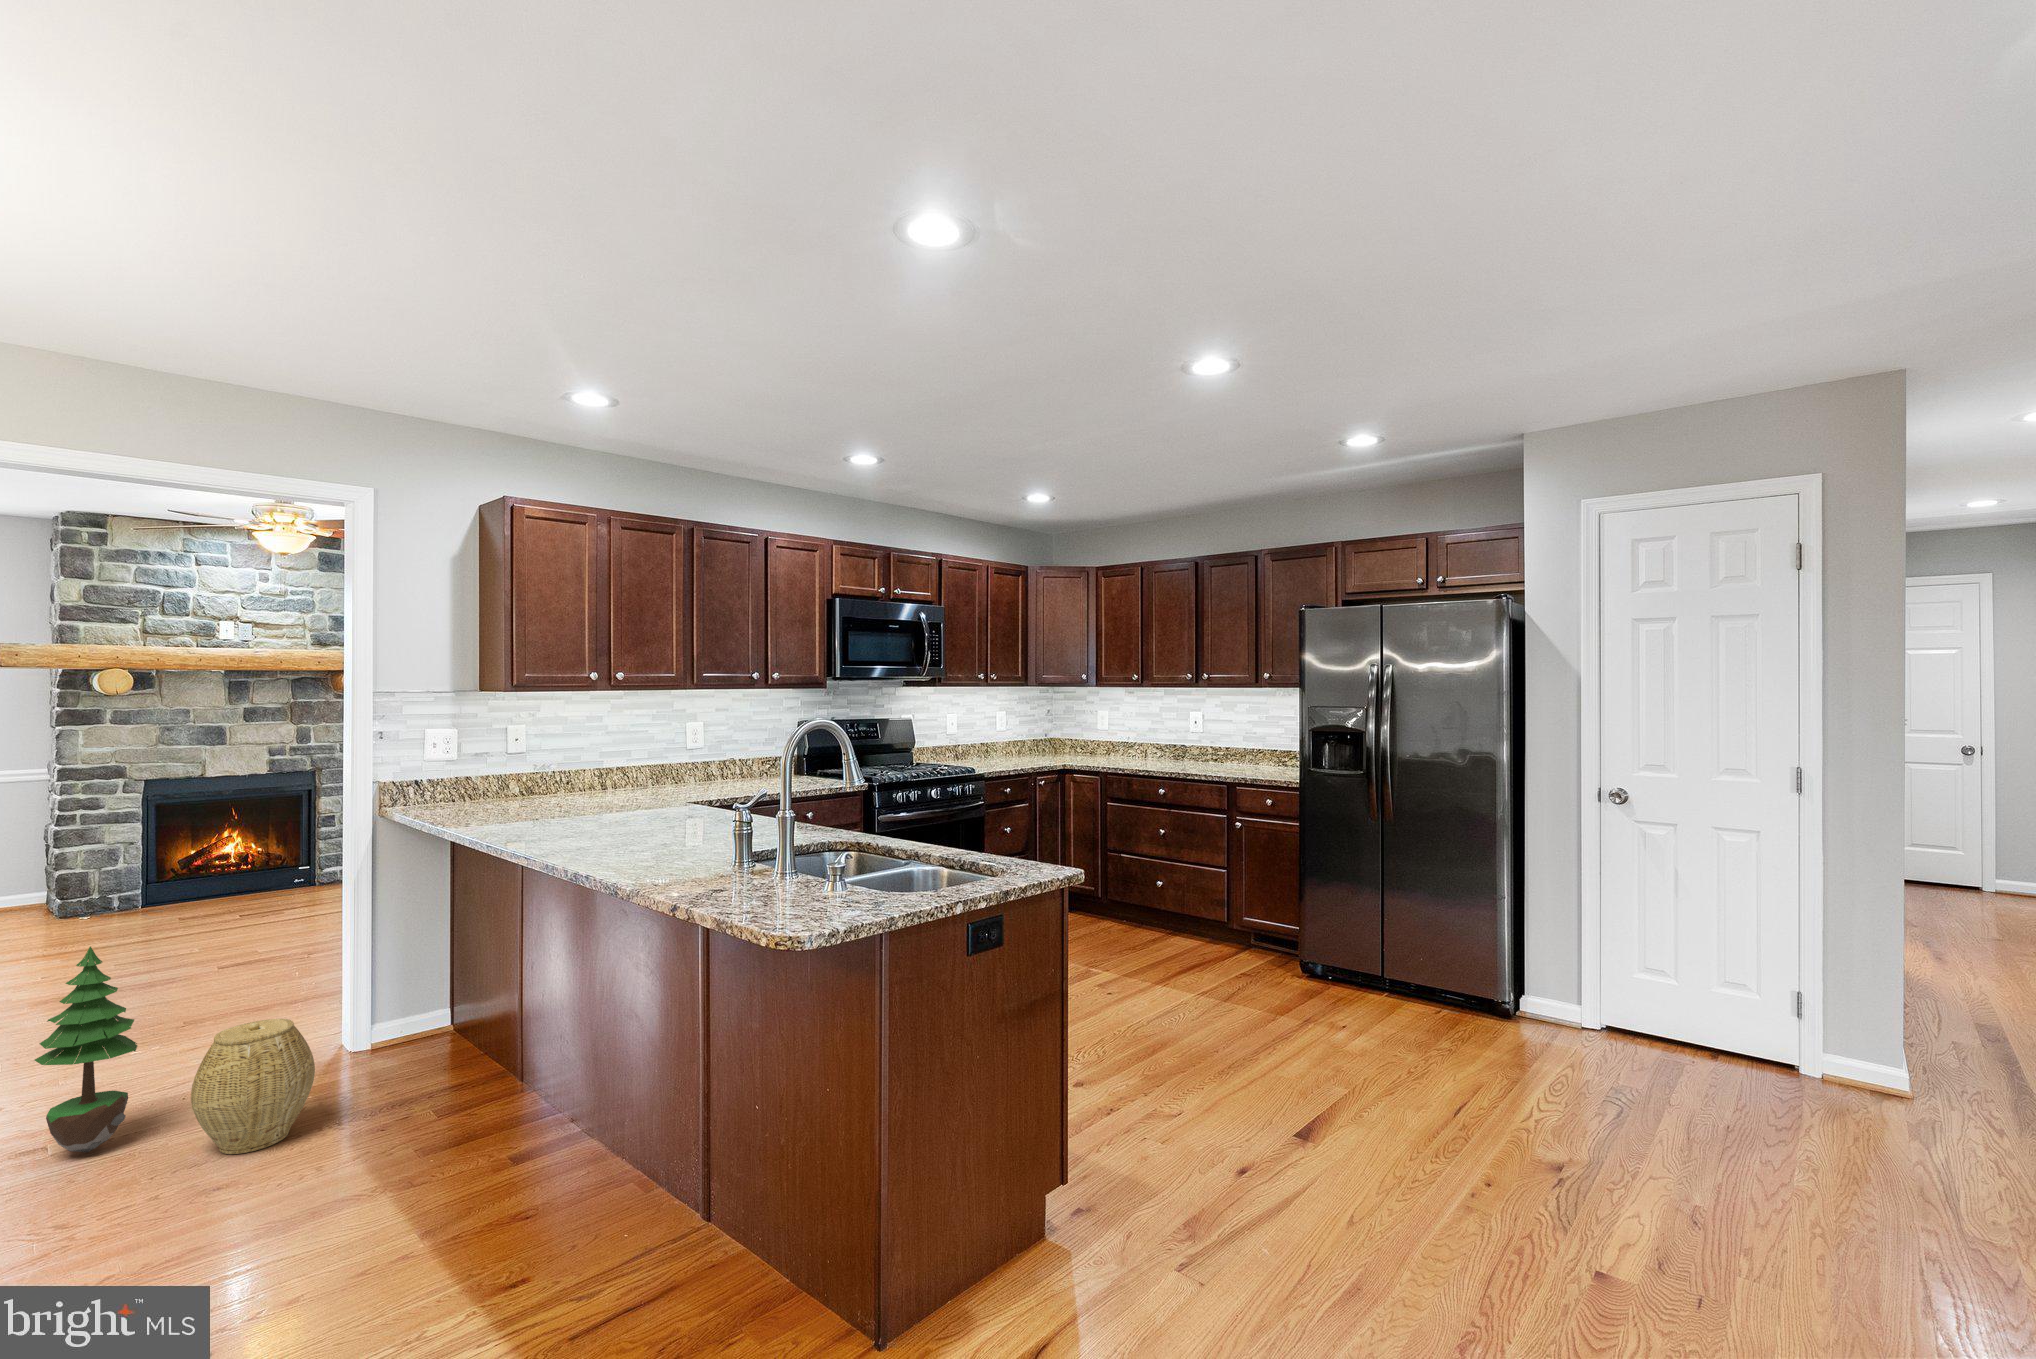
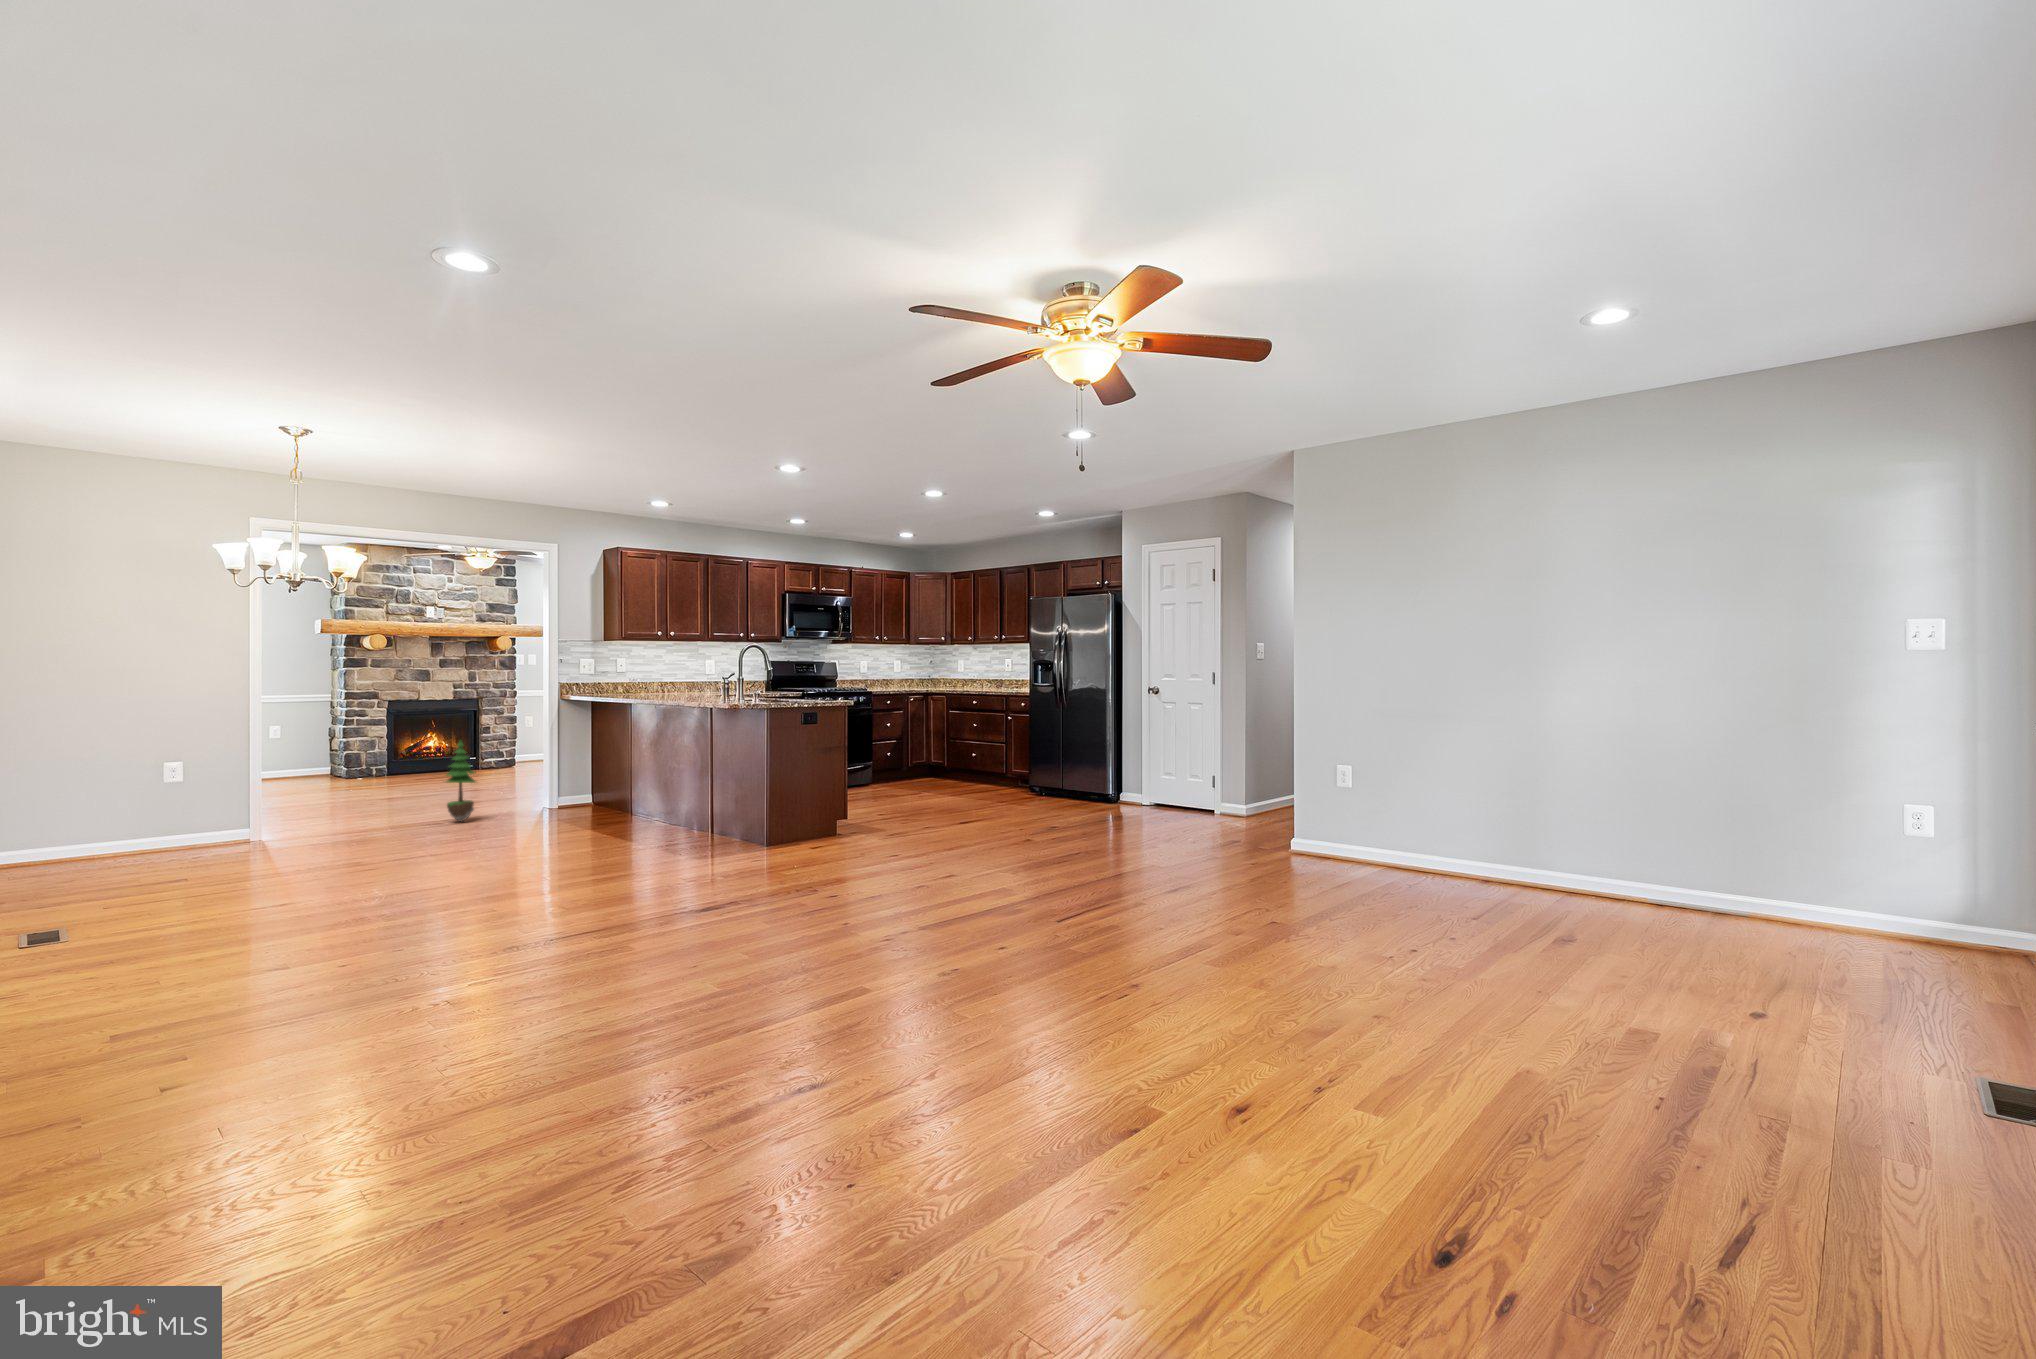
woven basket: present [191,1019,315,1154] -> none [502,773,547,823]

